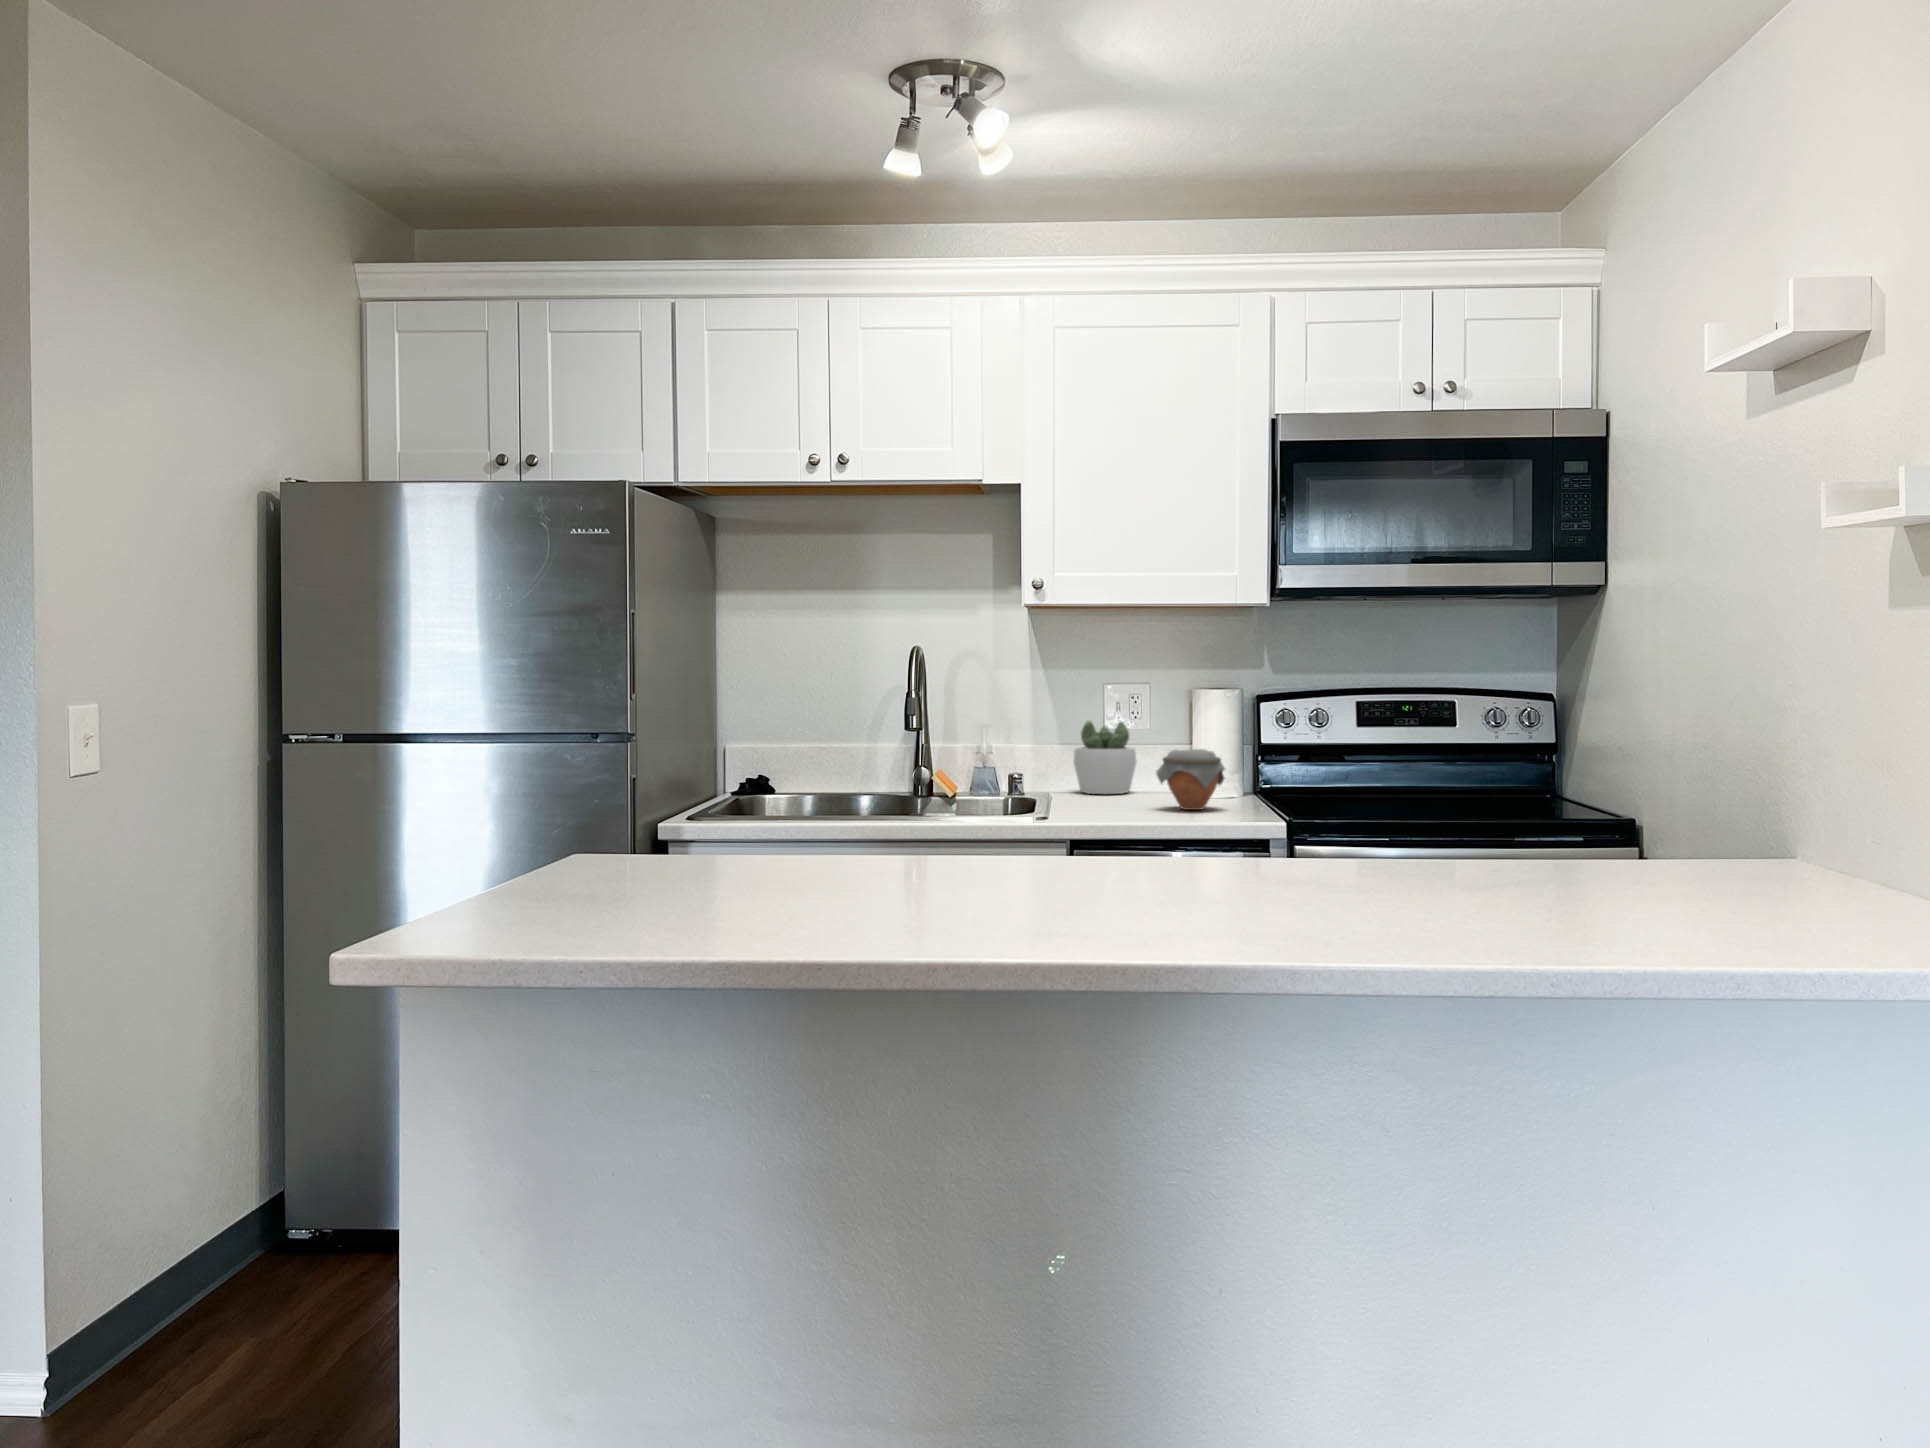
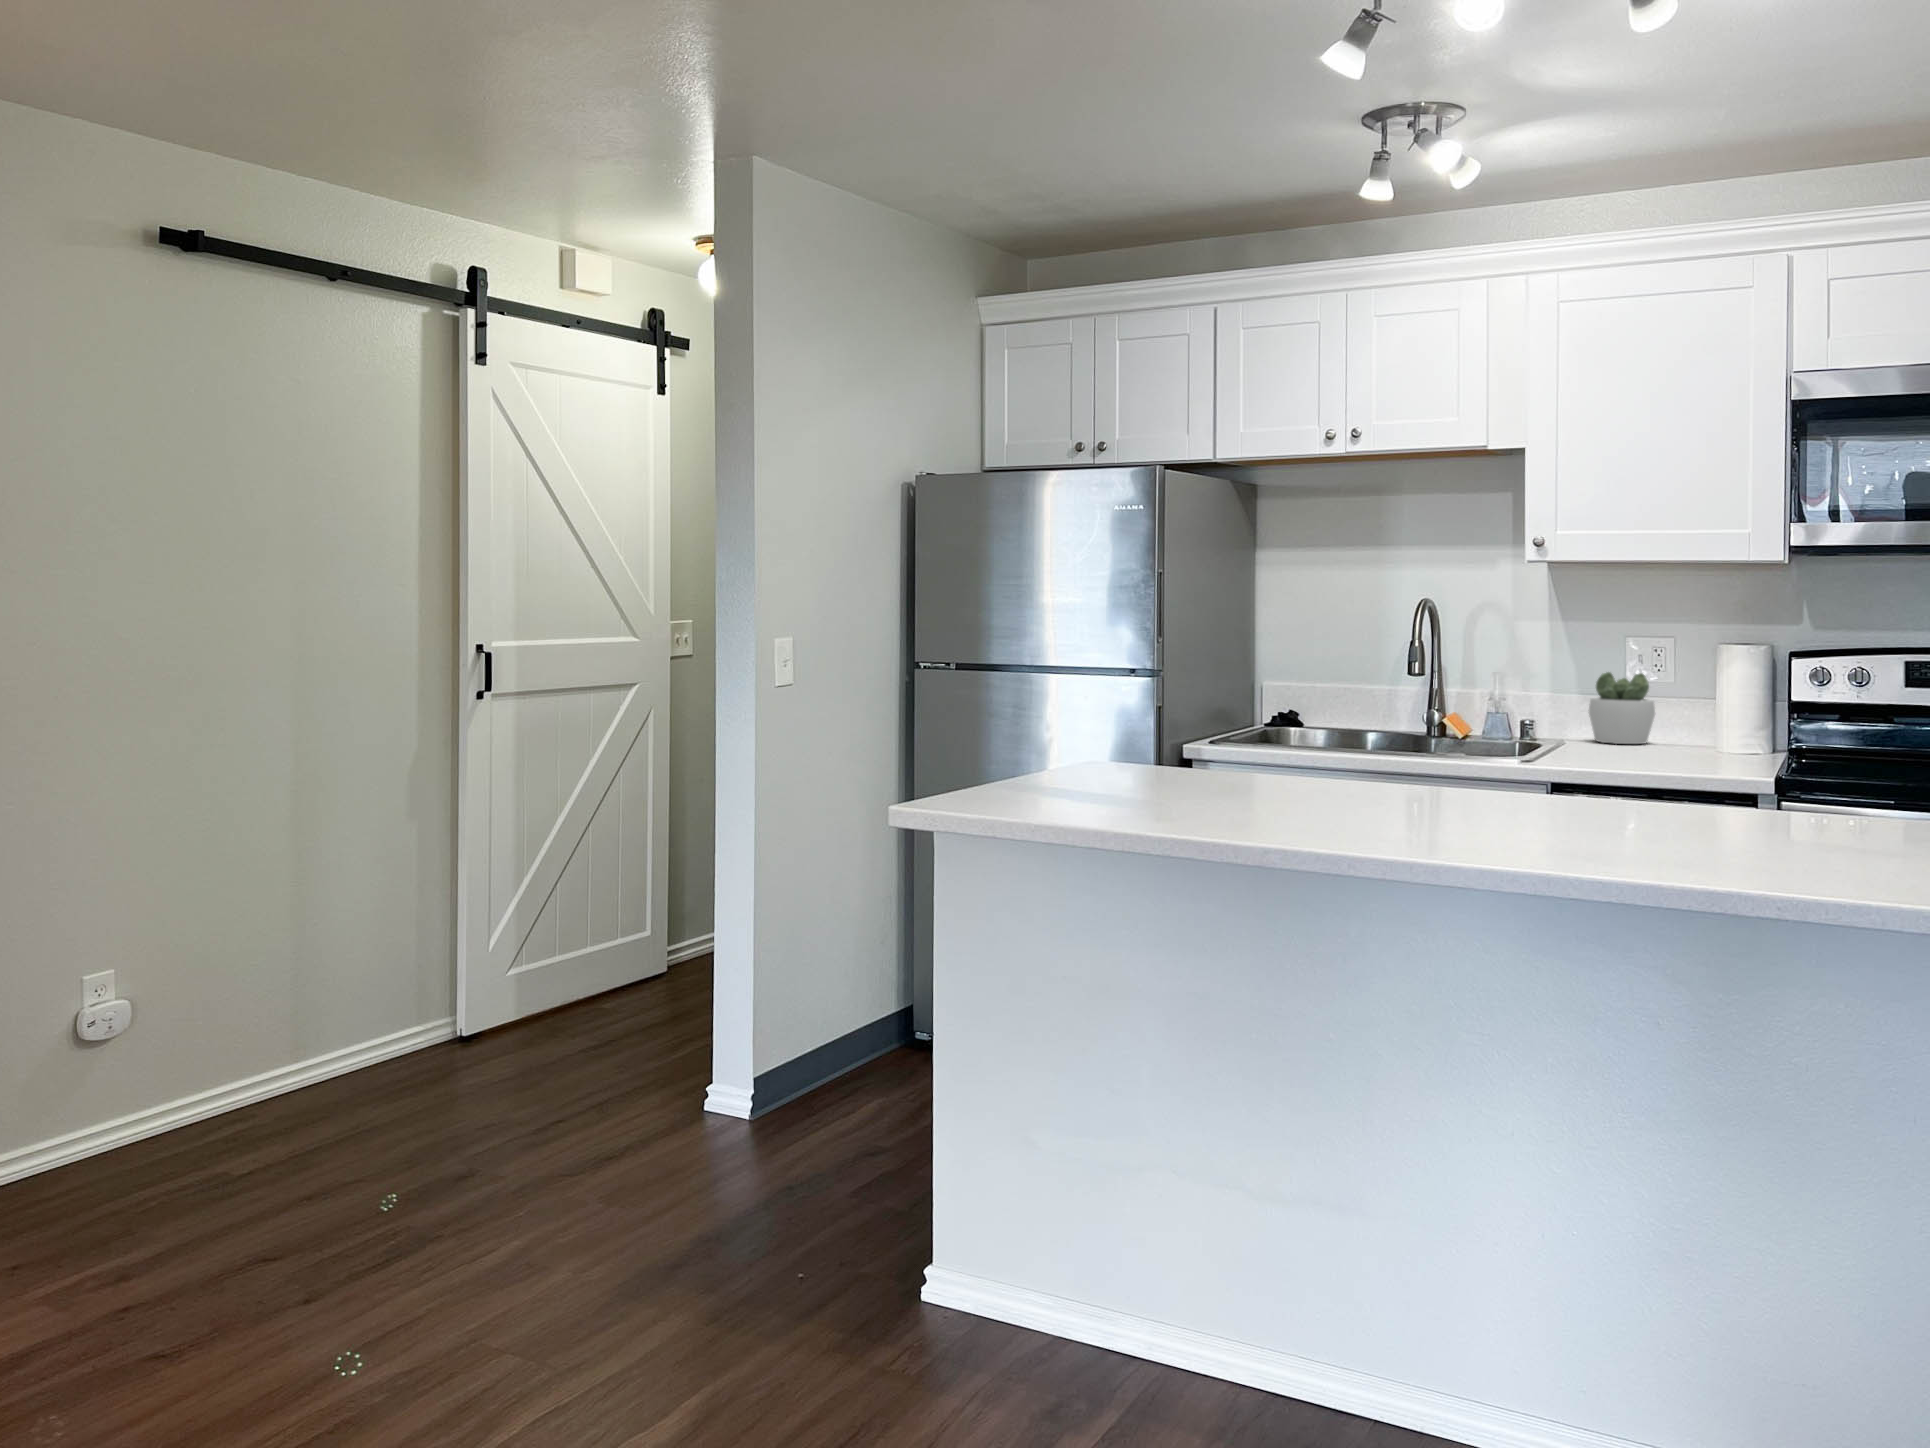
jar: present [1156,749,1225,810] -> none [1652,702,1726,761]

